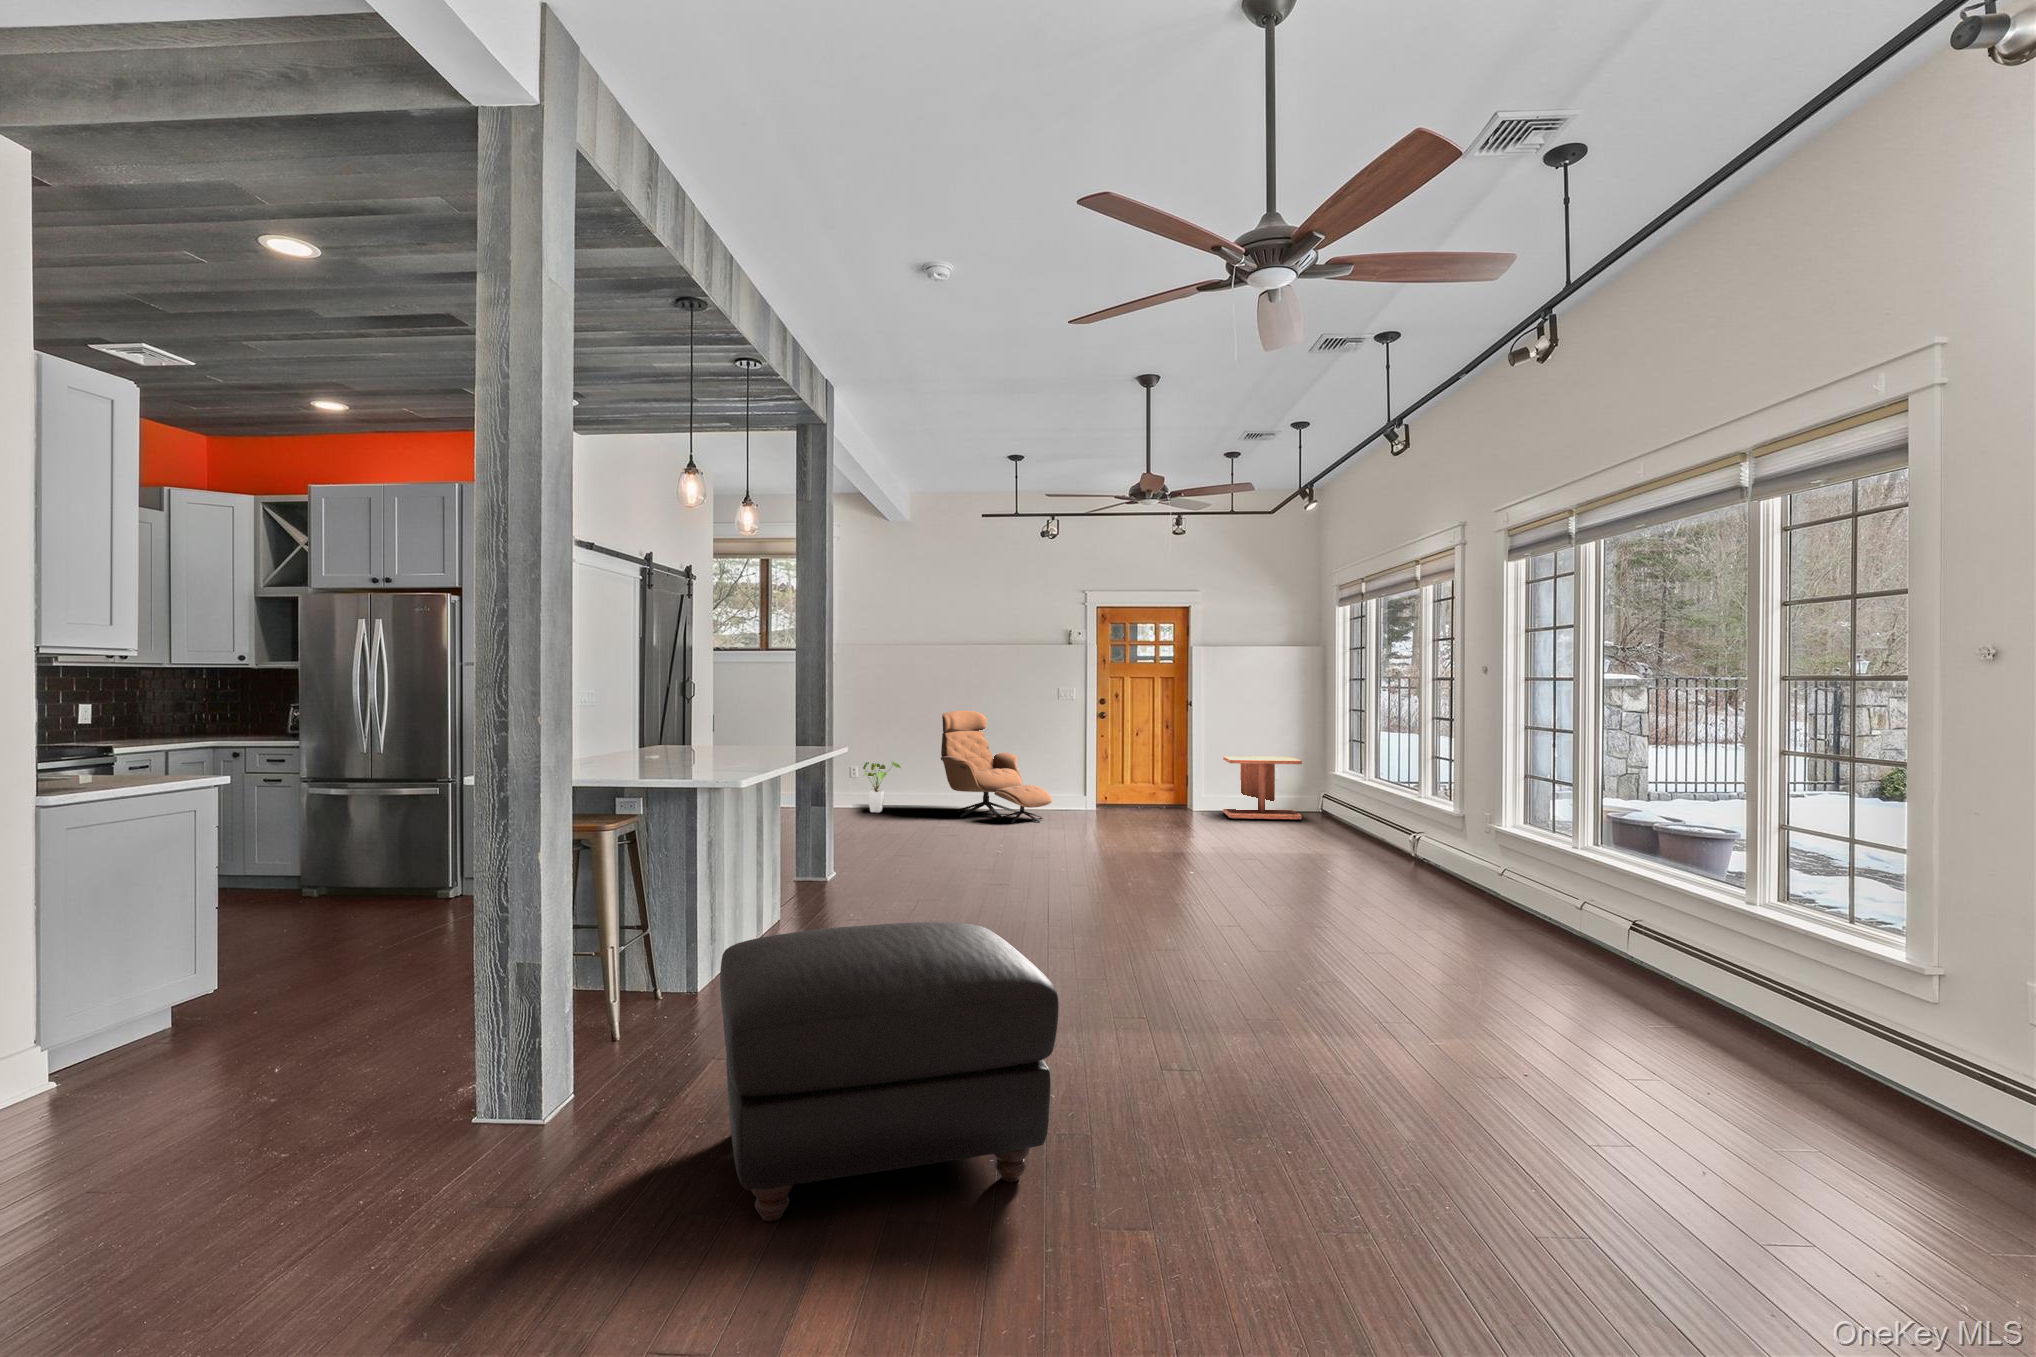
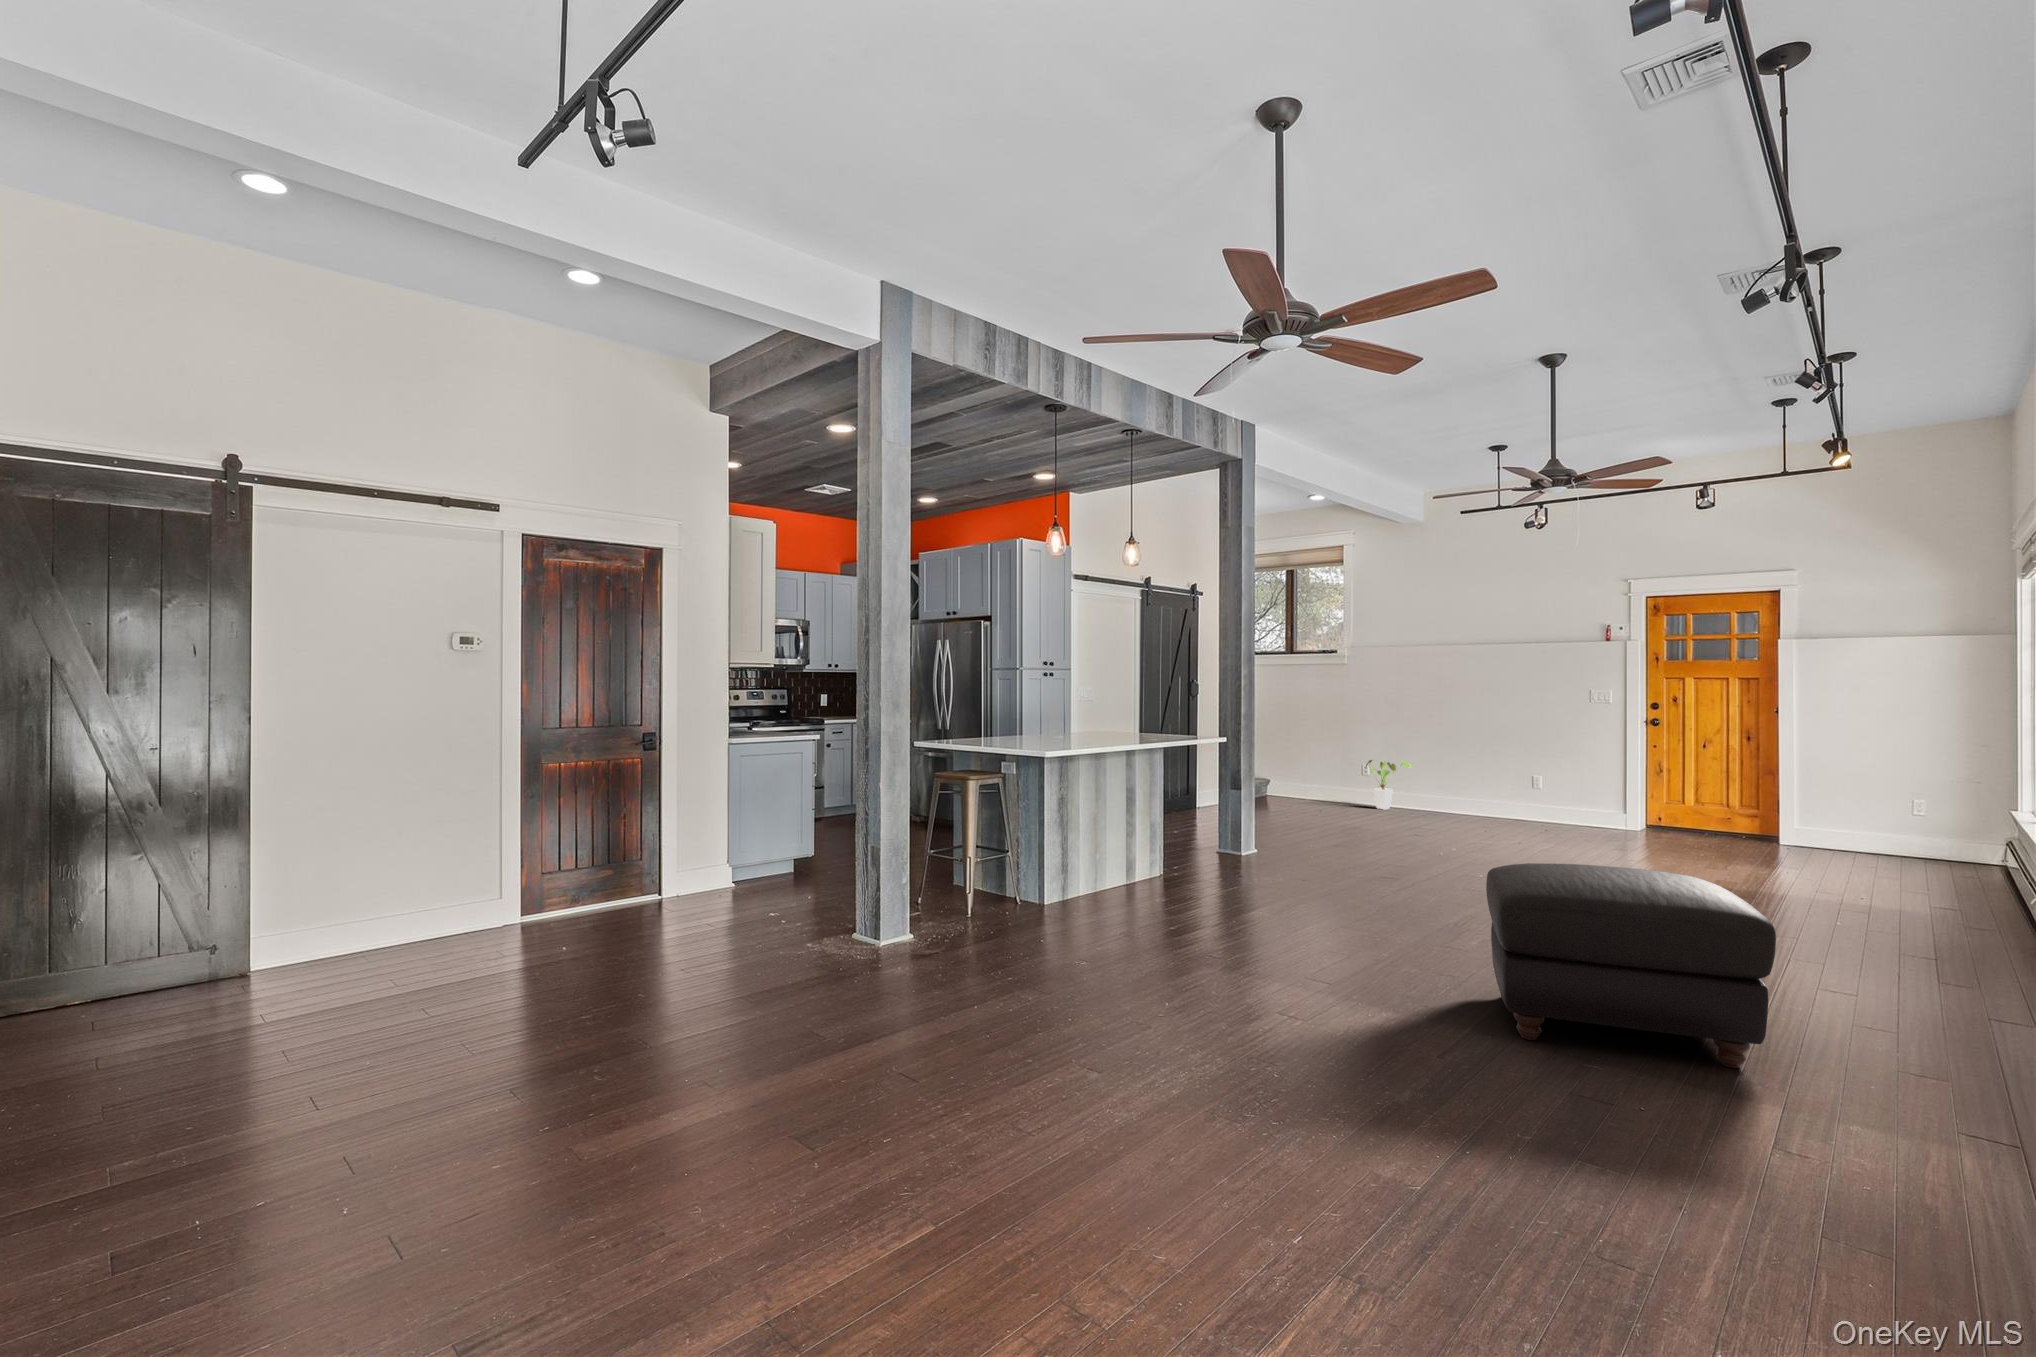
lounge chair: present [941,711,1052,823] -> none [1444,713,1564,834]
side table: present [1223,756,1302,820] -> none [1819,777,1946,868]
ottoman: present [720,922,1059,1221] -> present [1486,863,1776,1068]

